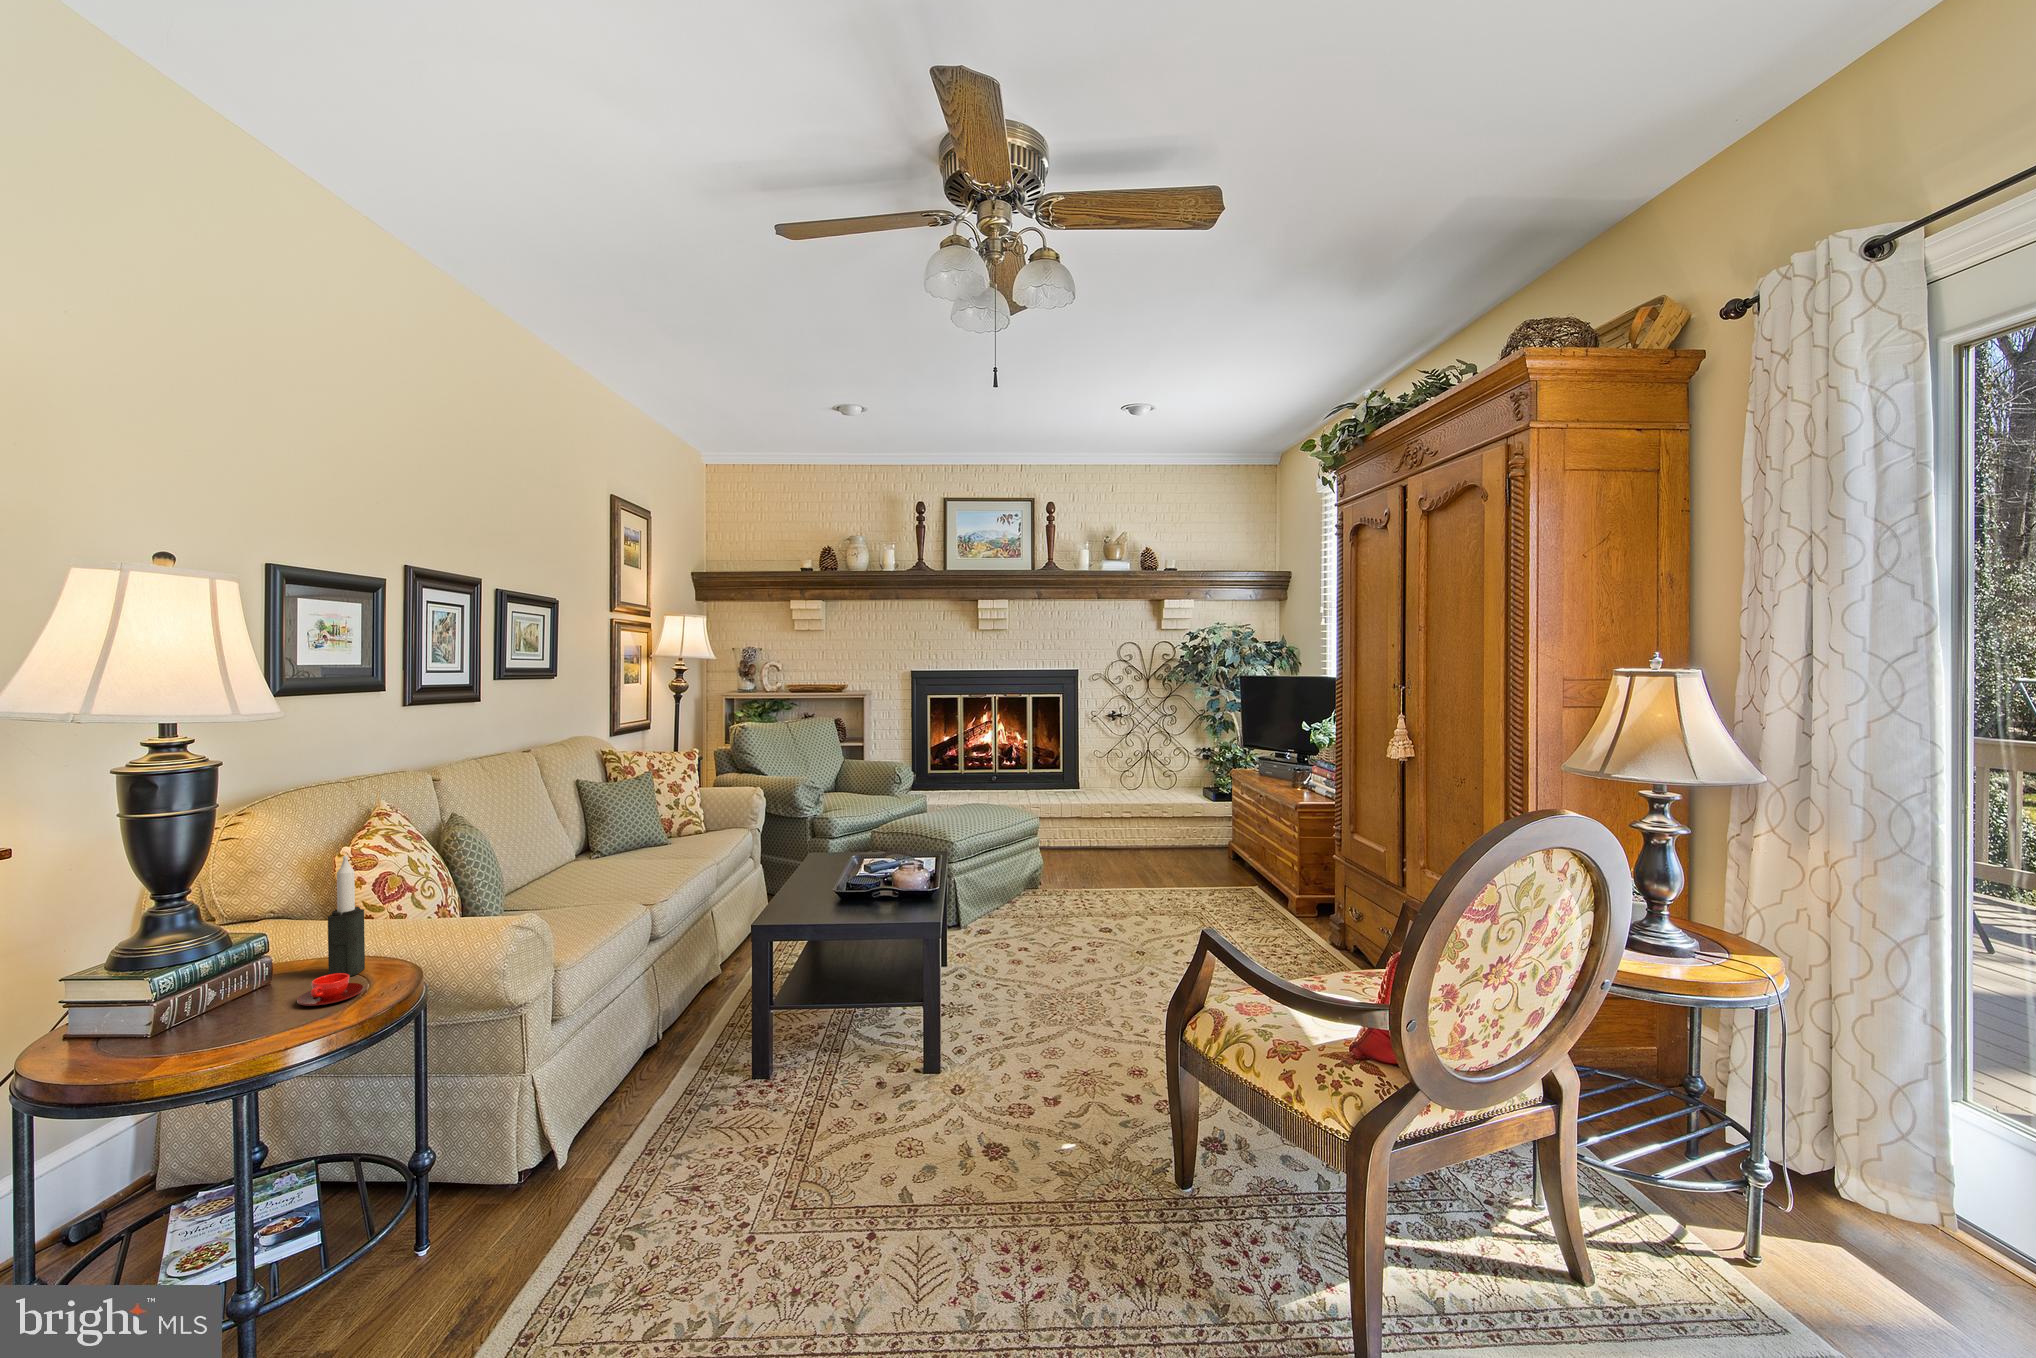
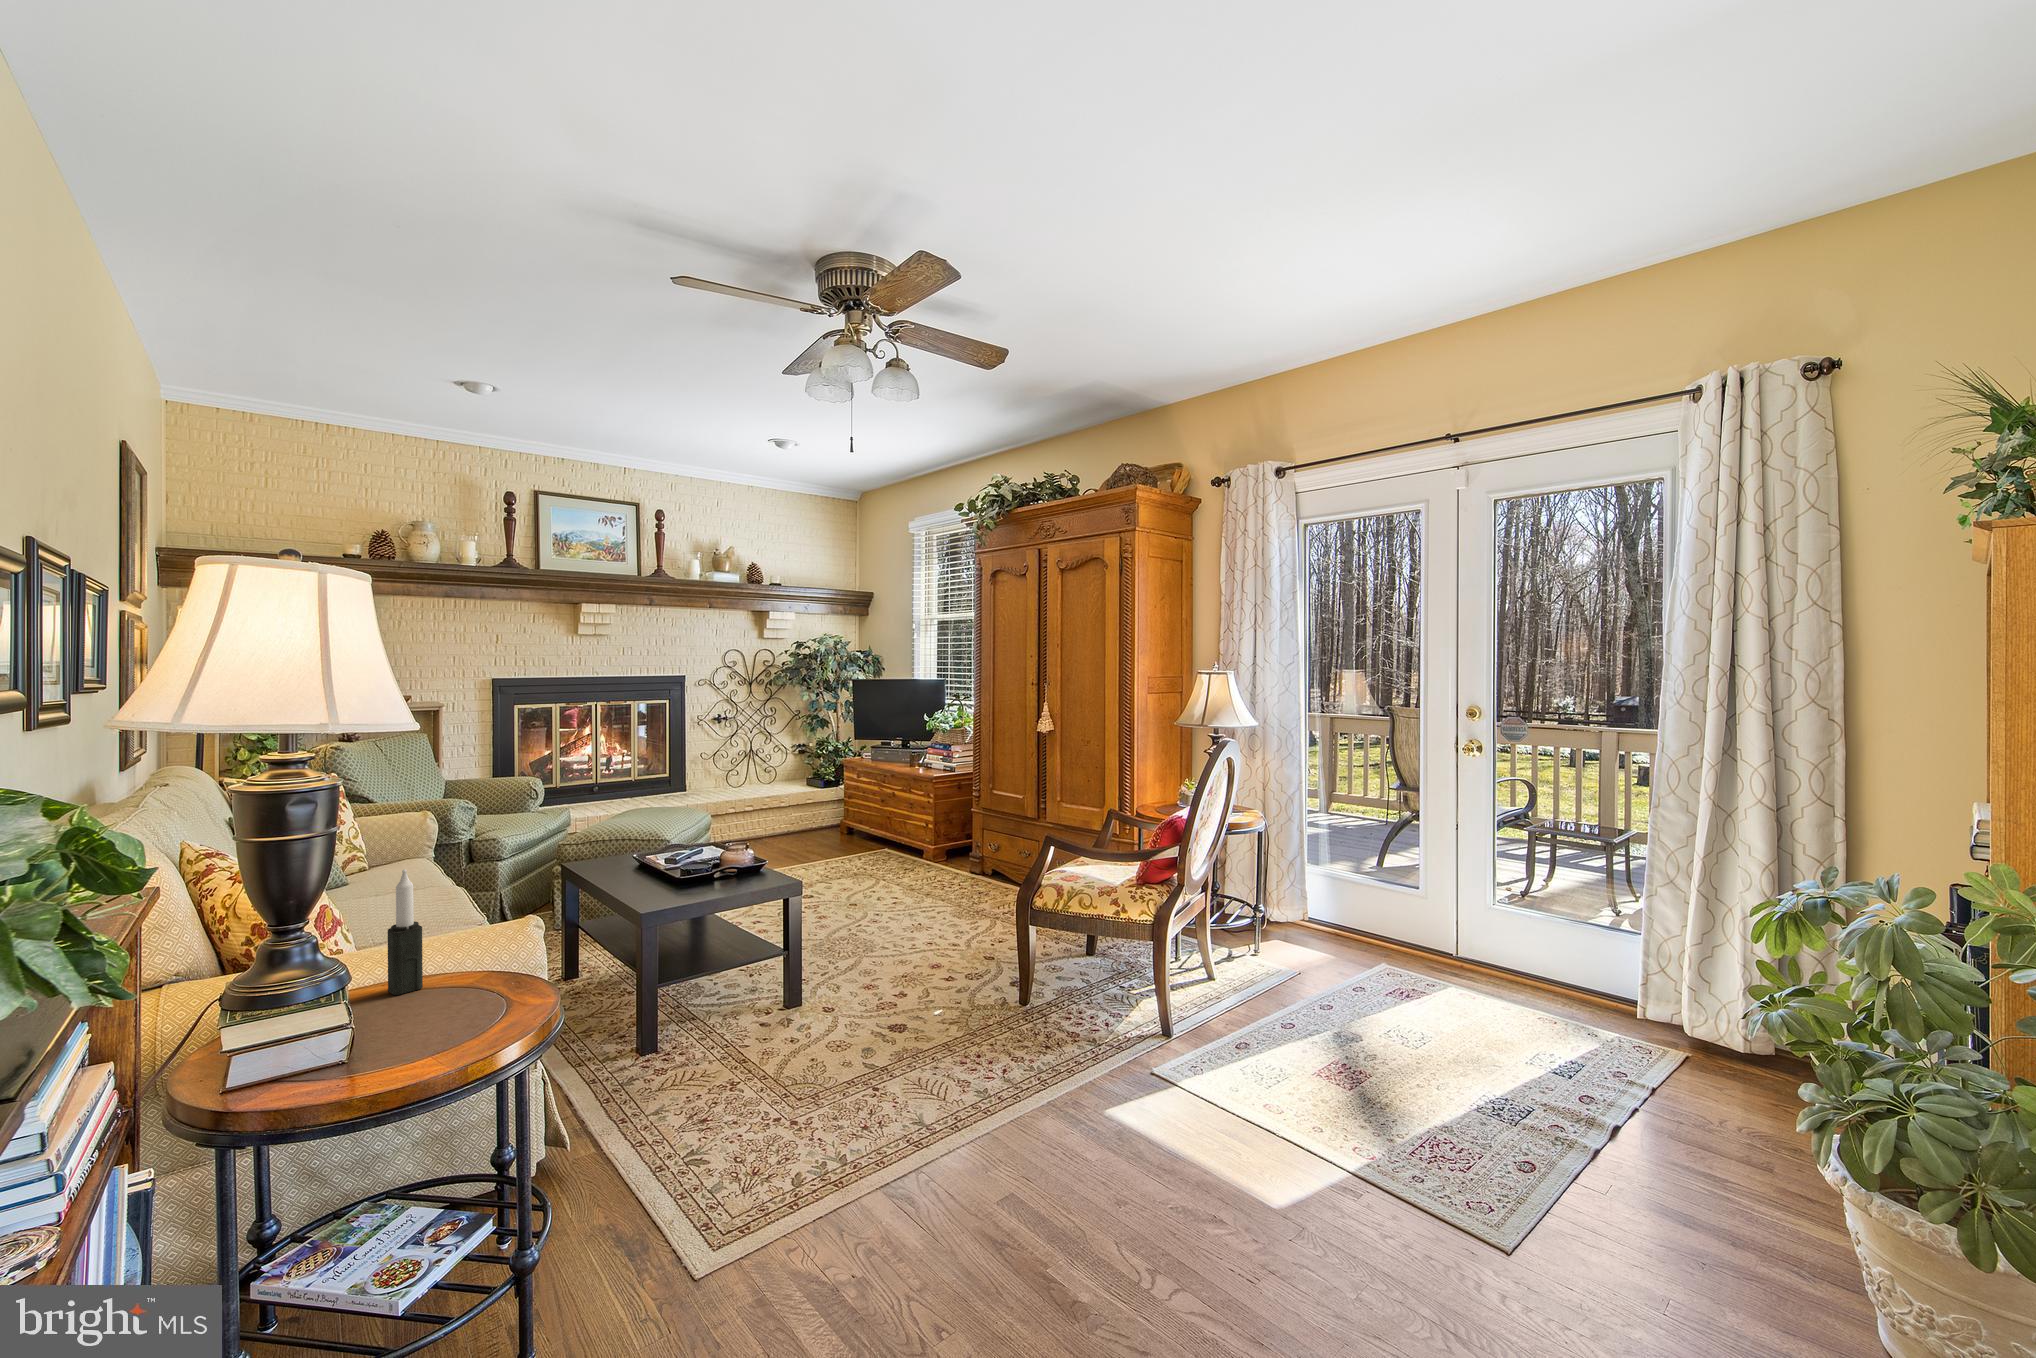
teacup: present [297,973,363,1006] -> none [429,974,489,1006]

